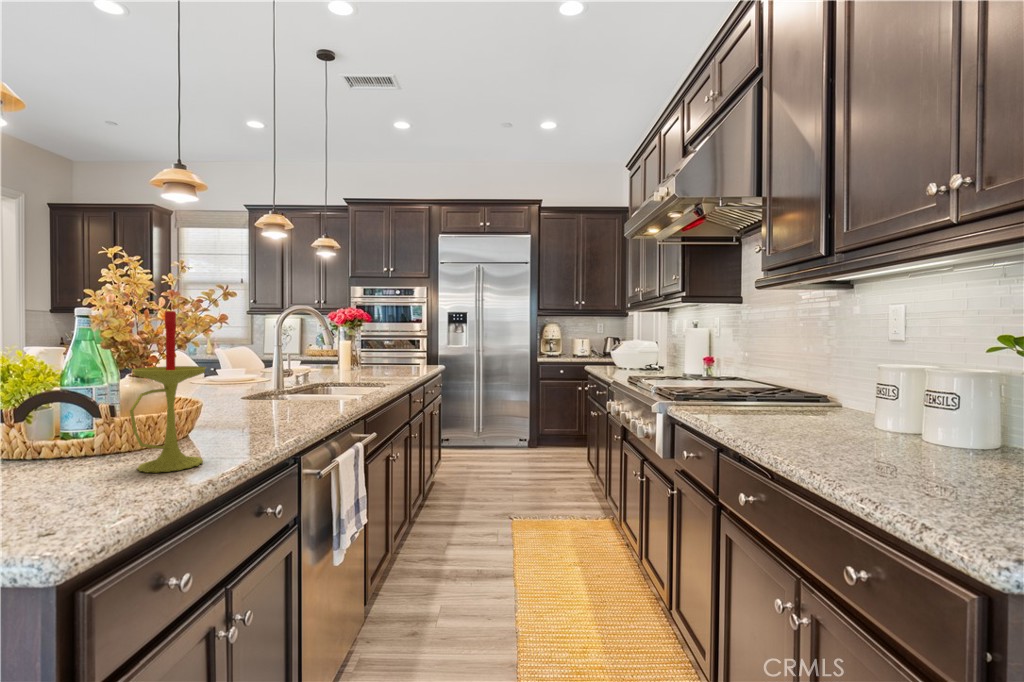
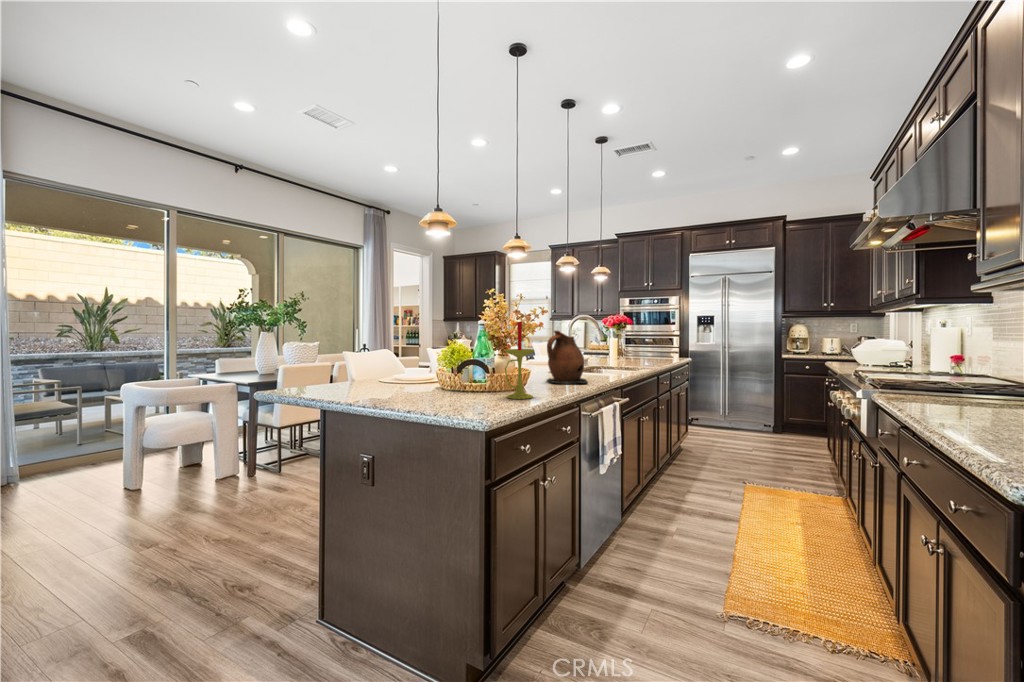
ceramic pitcher: none [233,329,315,421] -> present [547,331,588,384]

